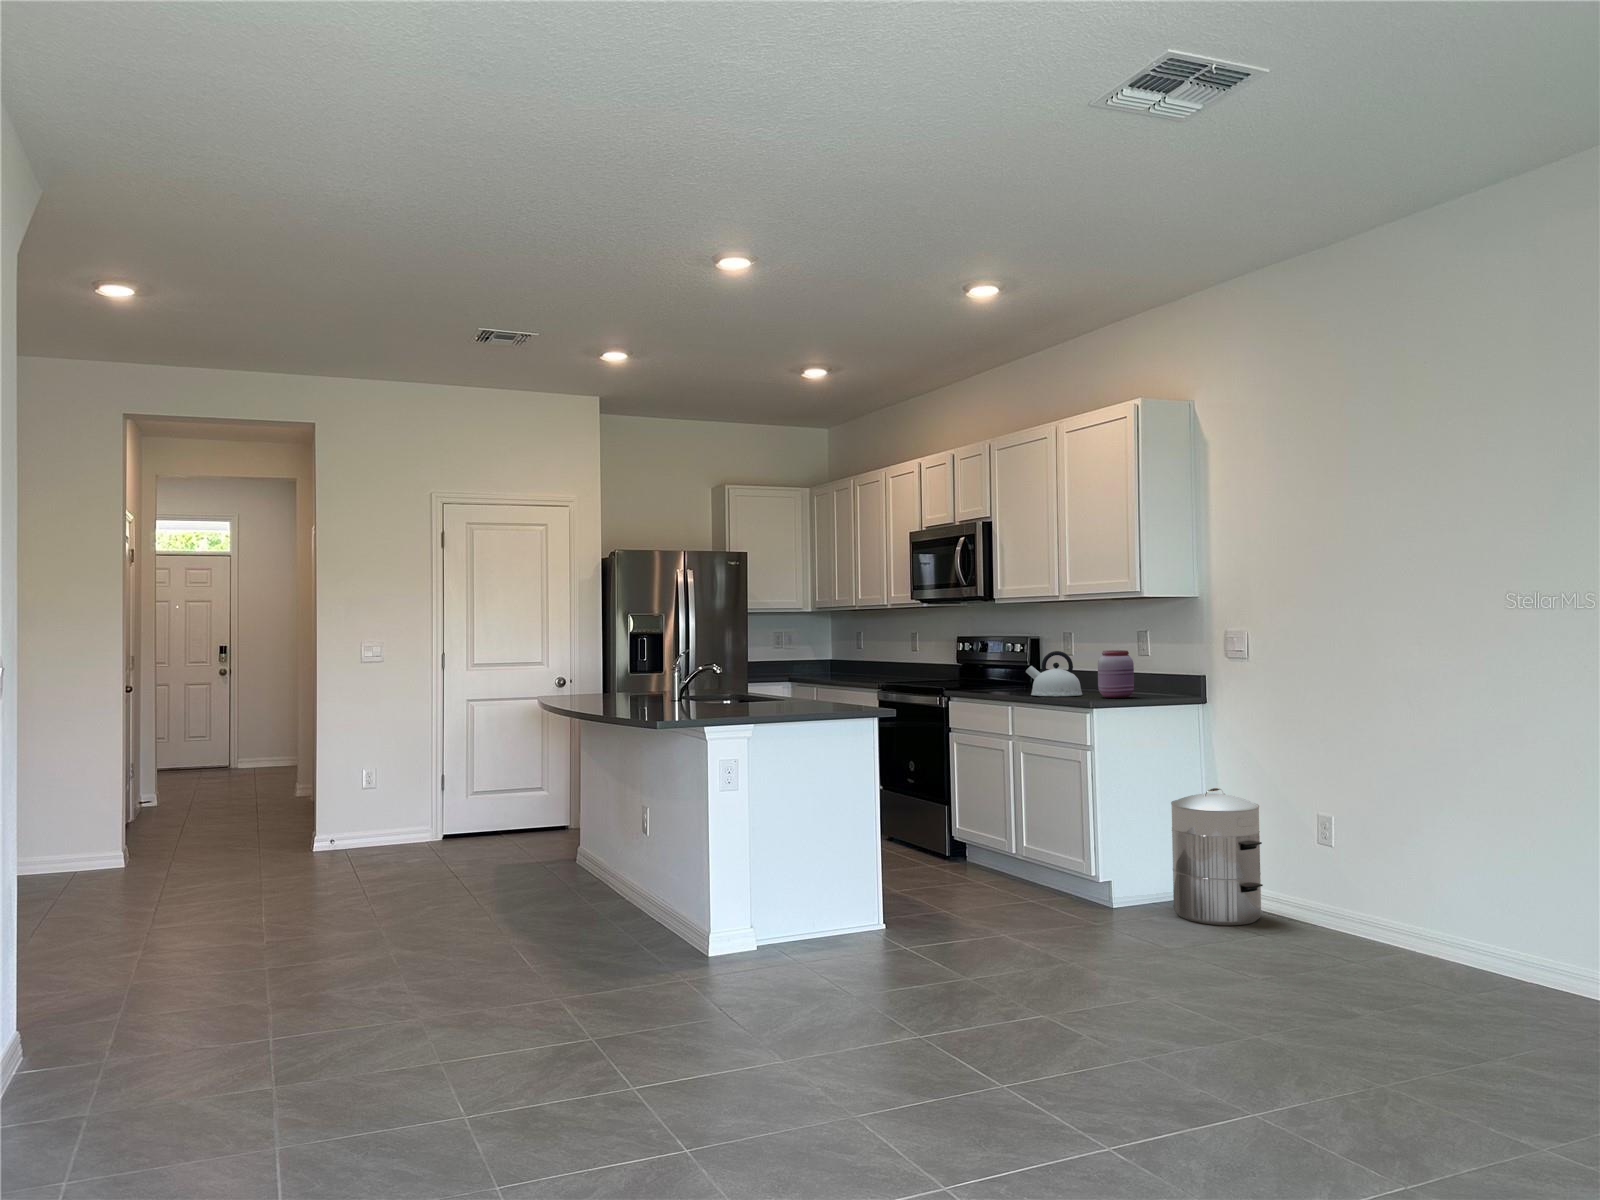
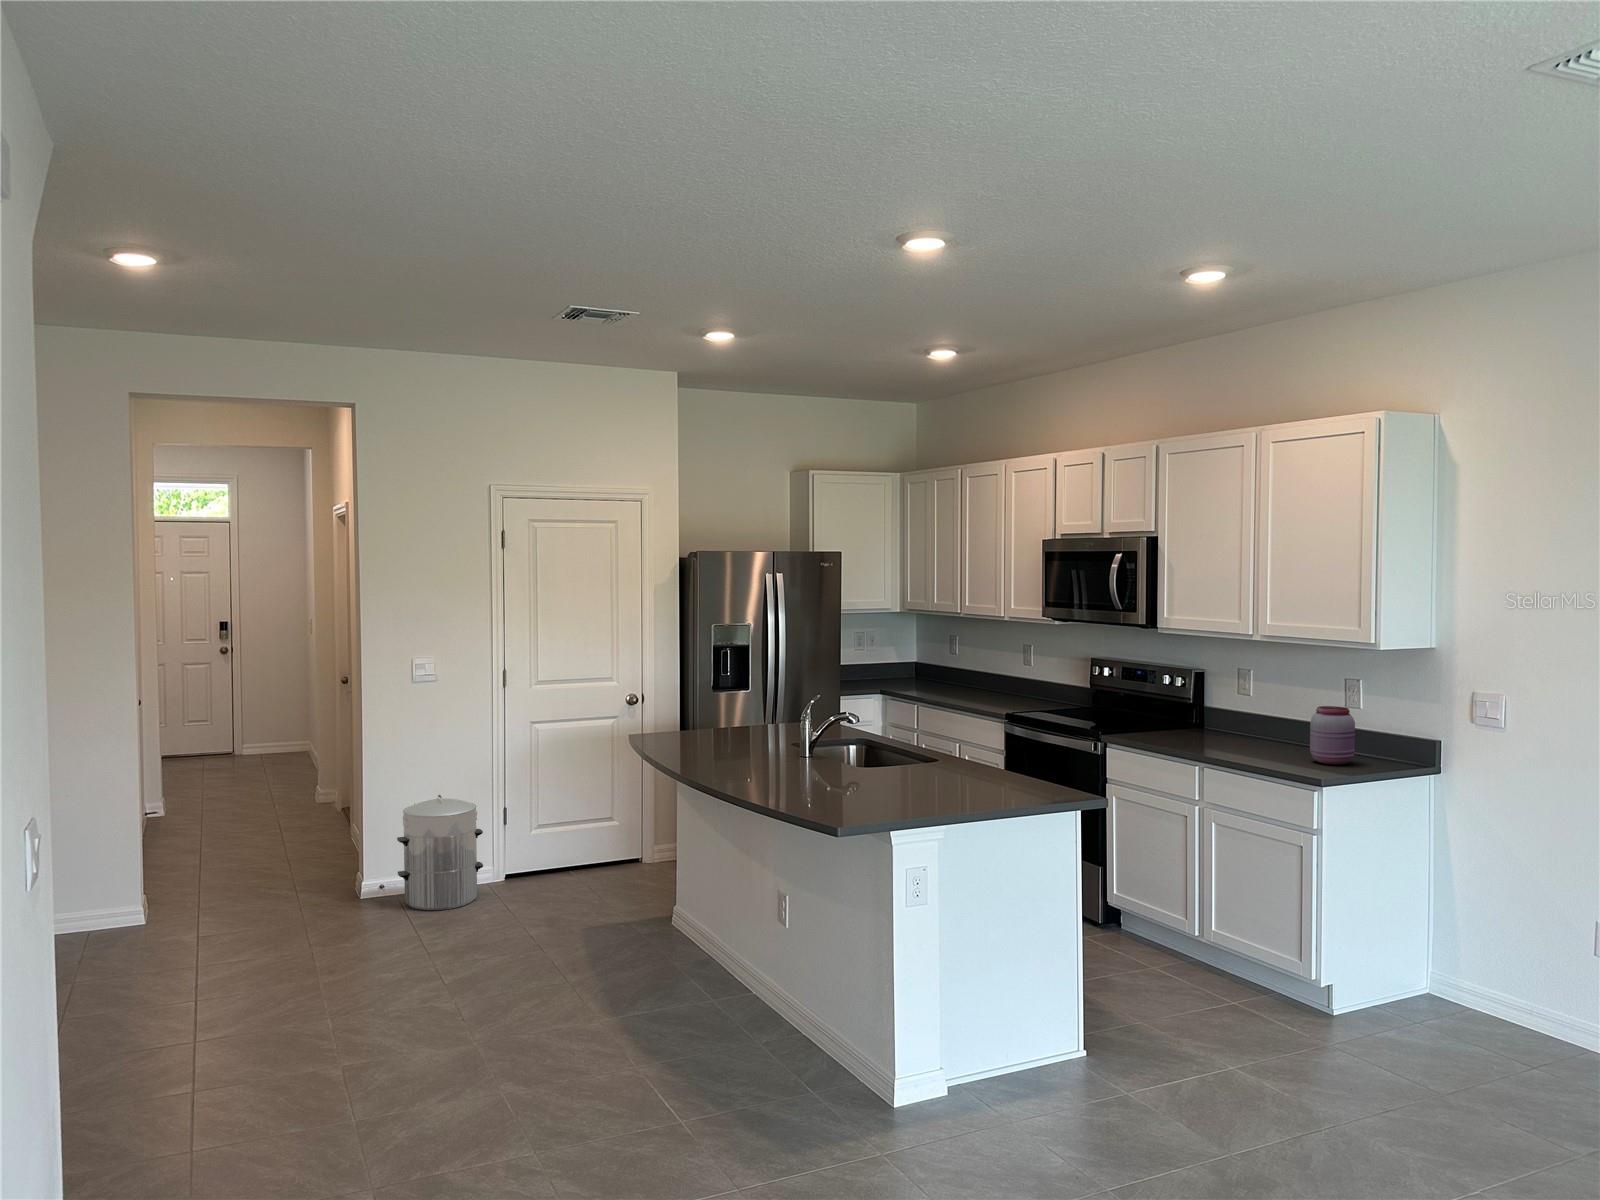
kettle: present [1026,651,1083,696] -> none [1213,701,1283,757]
waste bin: present [1171,788,1263,925] -> present [397,795,483,910]

